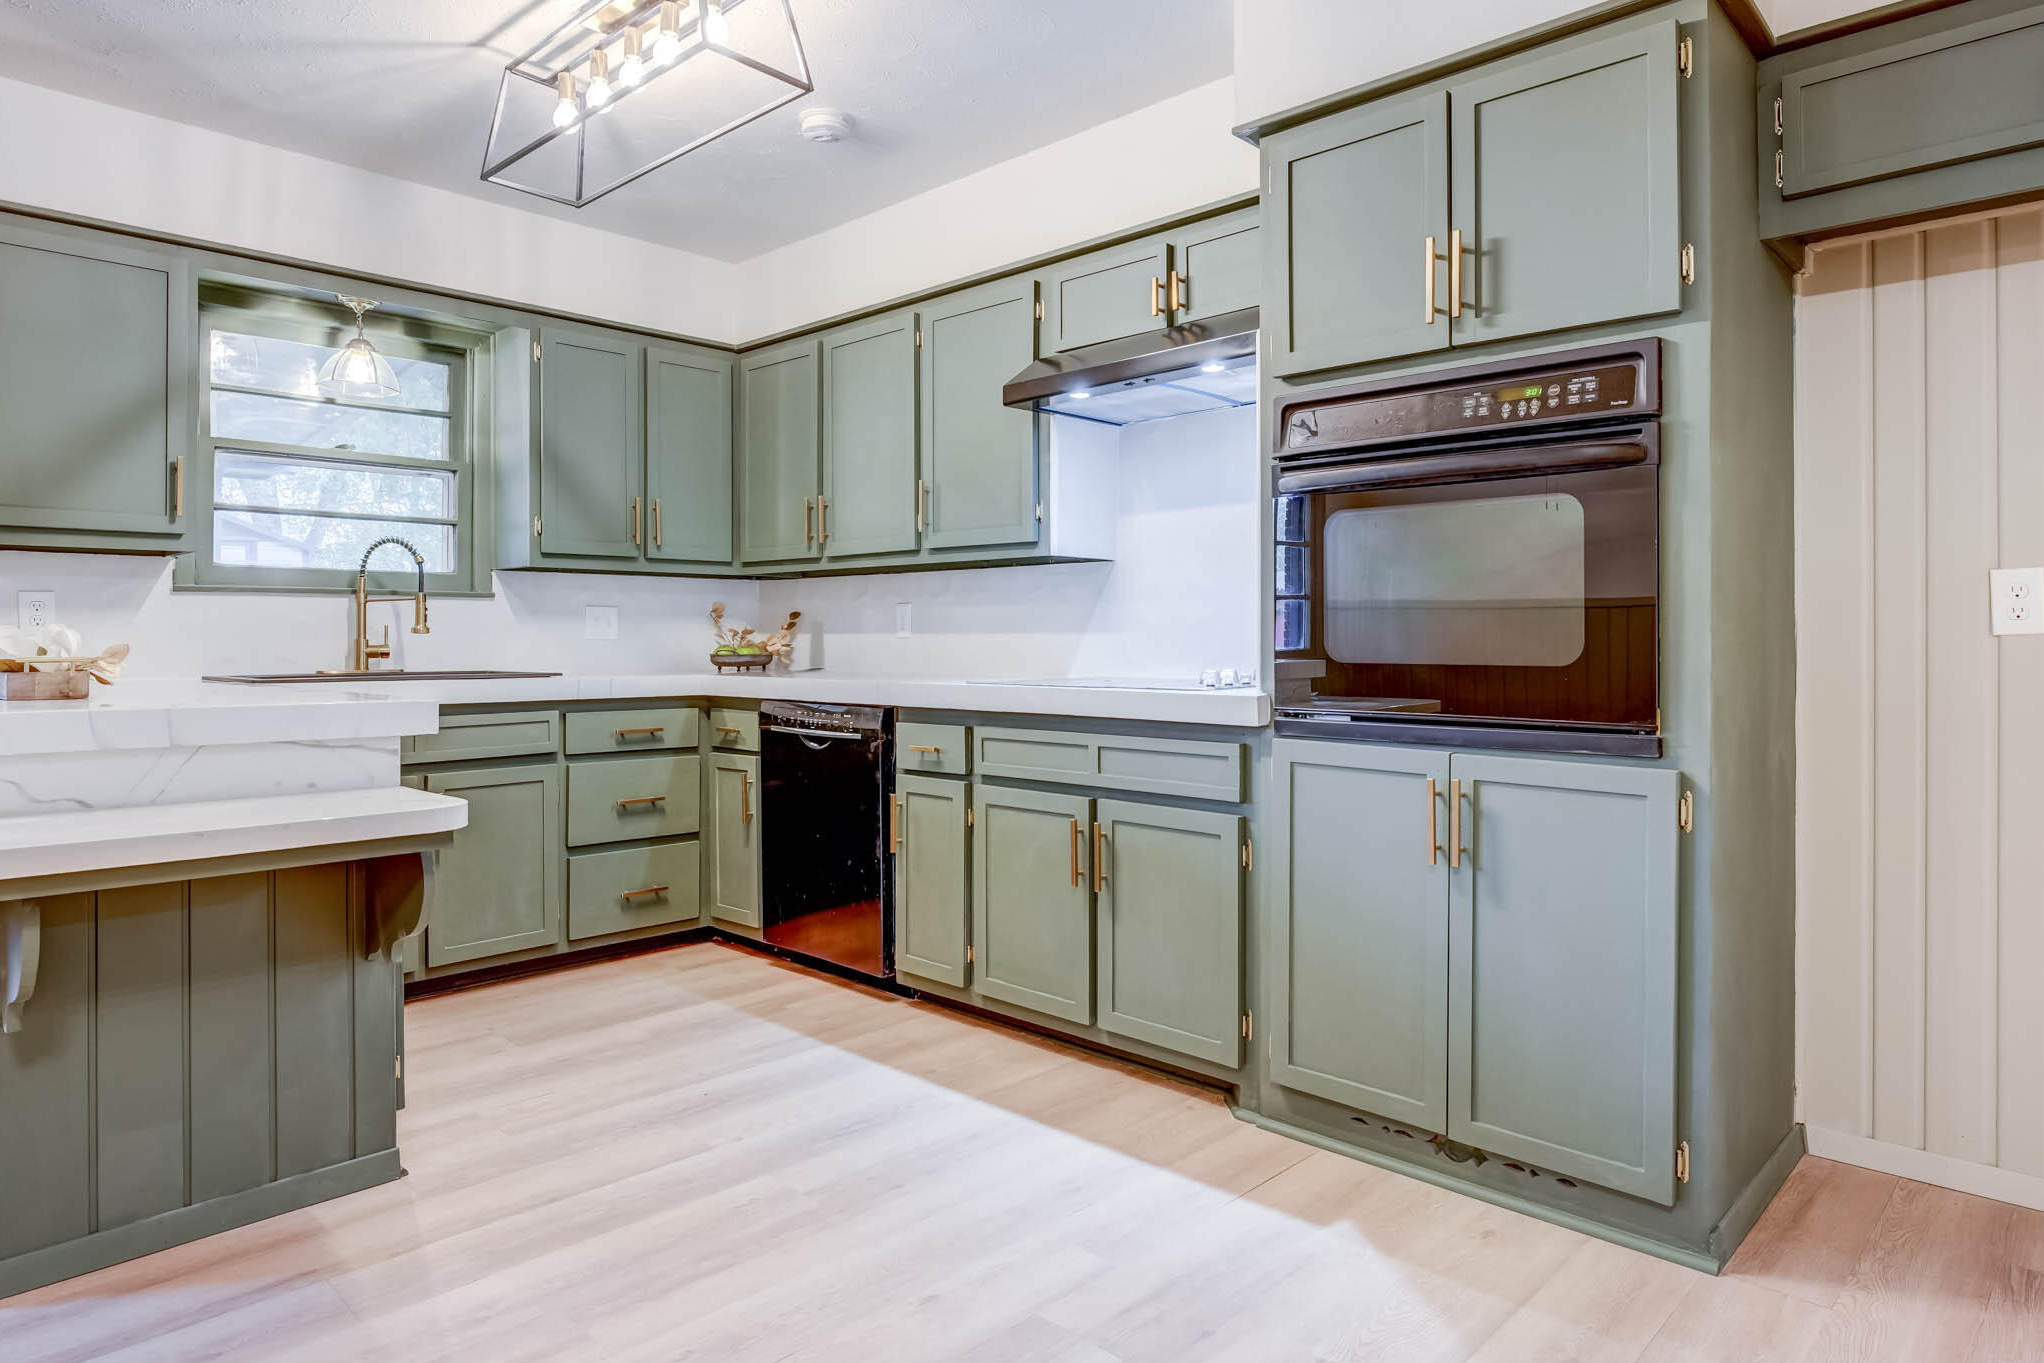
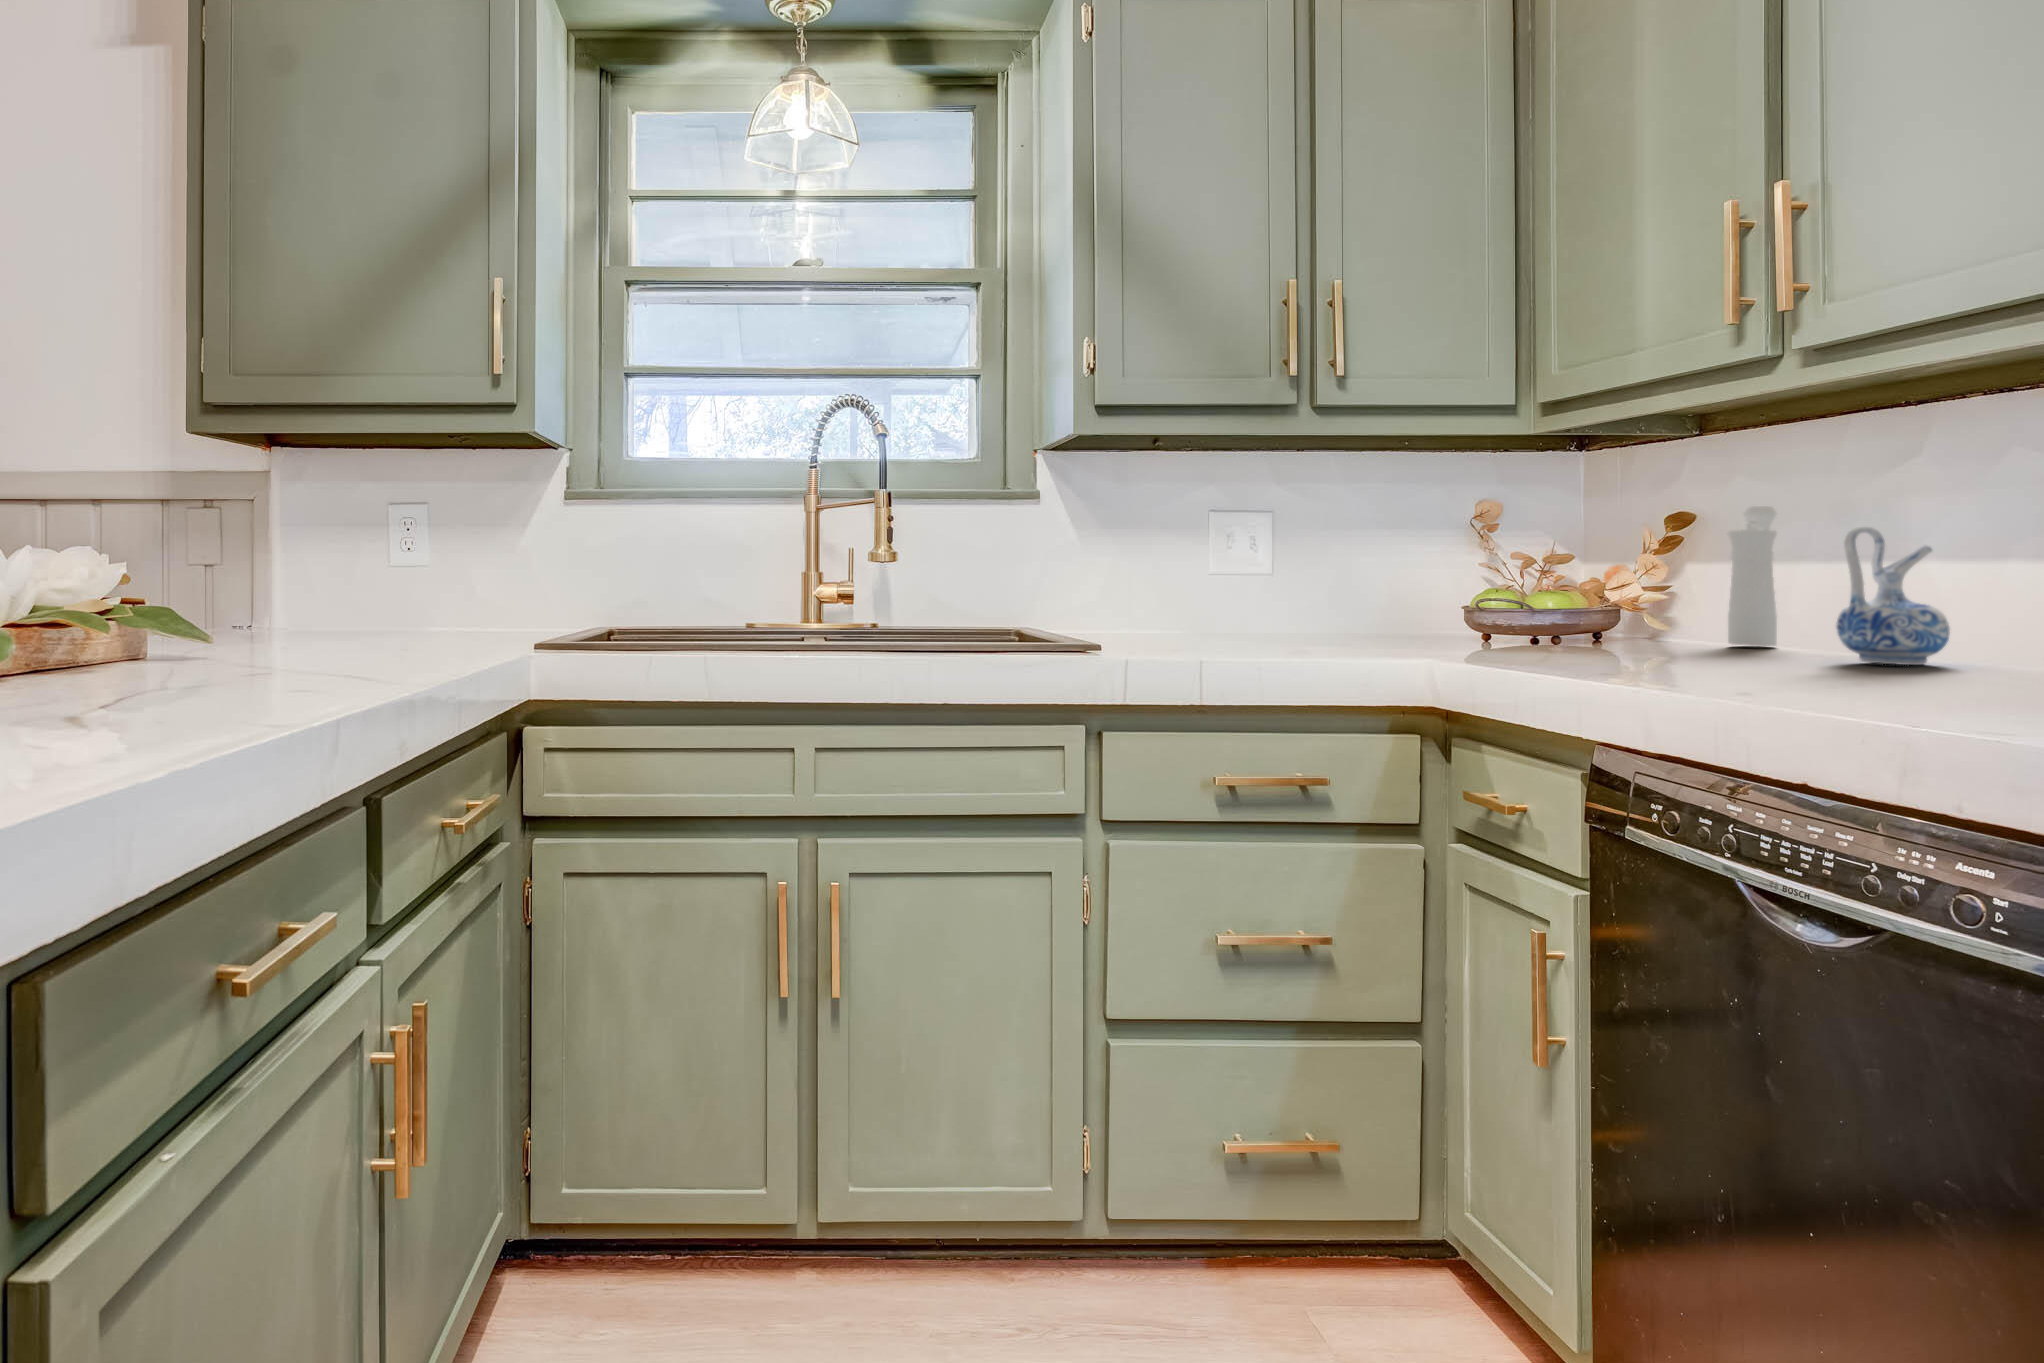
ceramic pitcher: none [838,621,868,670] -> present [1836,526,1950,665]

